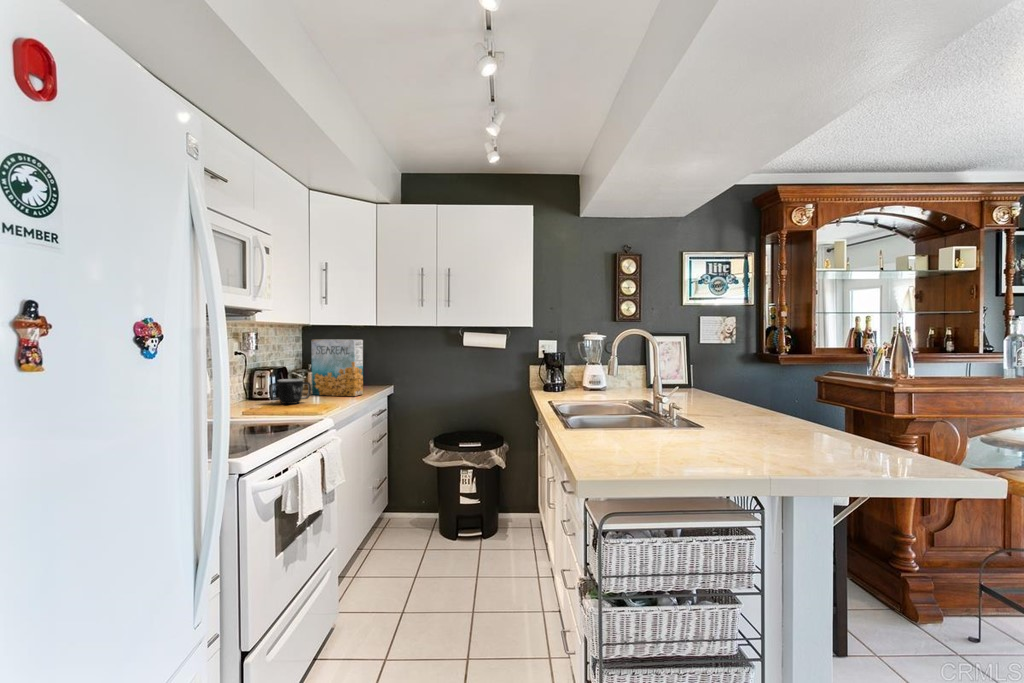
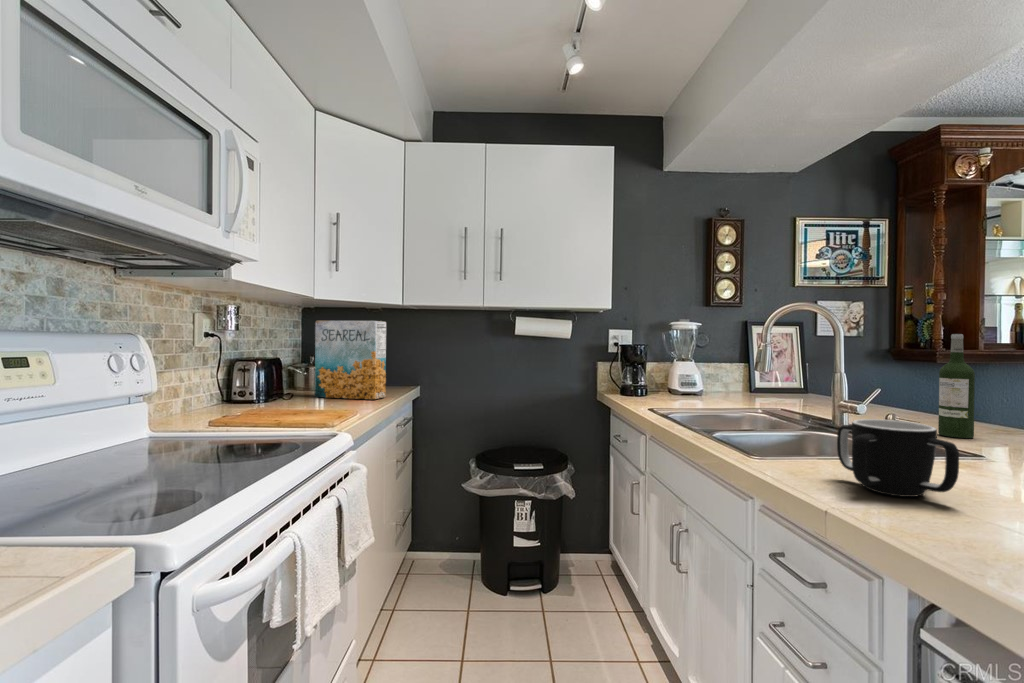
wine bottle: none [717,350,736,417] -> present [938,334,975,438]
mug: present [269,379,311,404] -> present [837,419,959,497]

